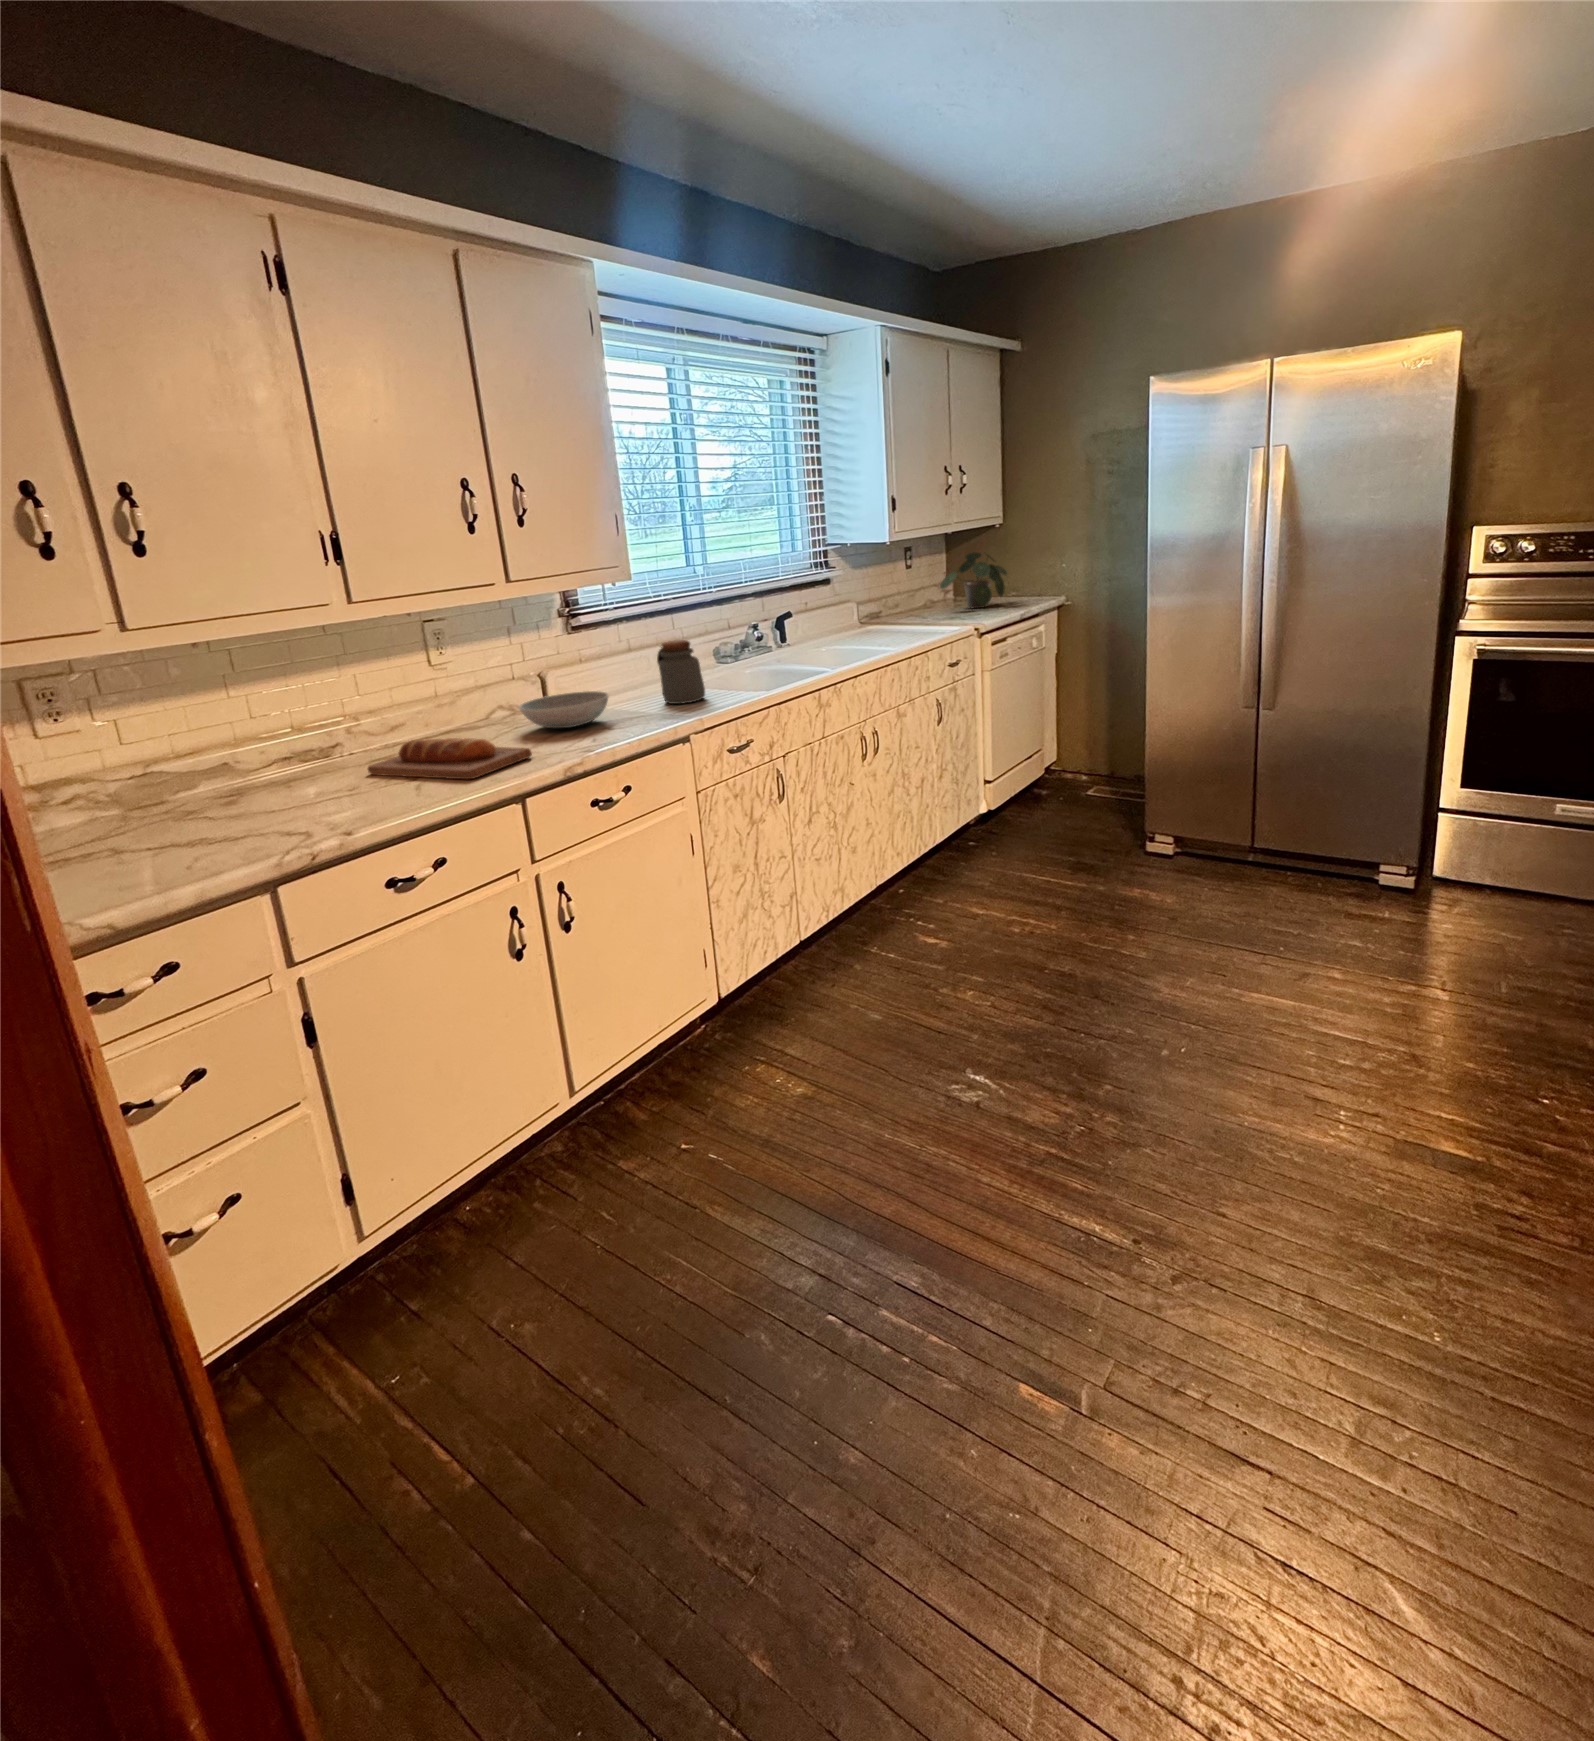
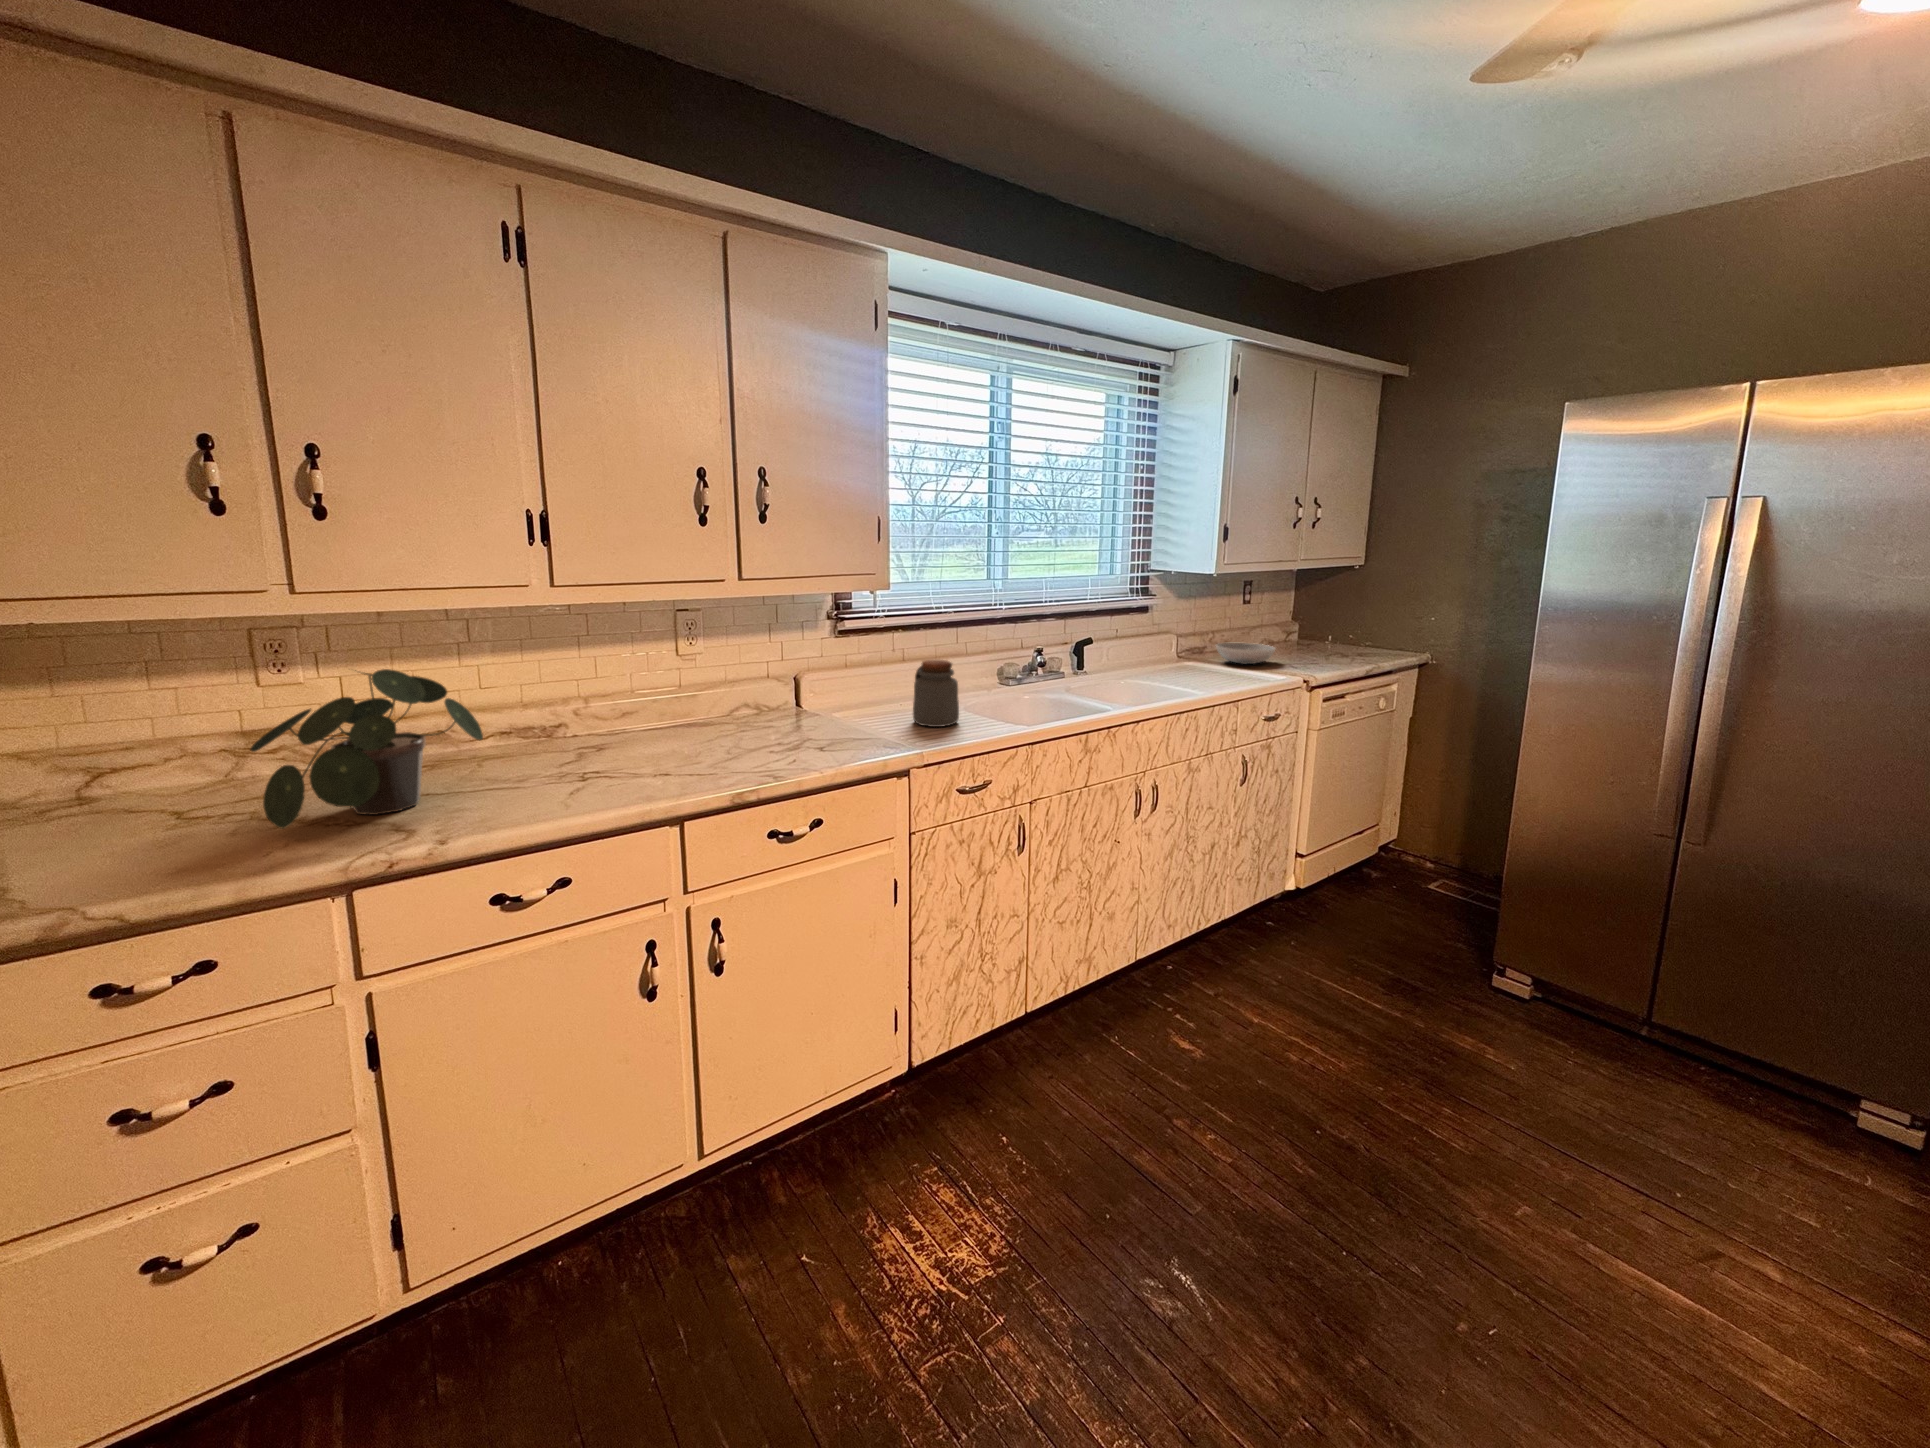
potted plant: present [940,552,1007,608] -> present [251,669,483,828]
dish: present [519,691,608,728] -> present [1216,643,1275,664]
bread loaf: present [368,738,532,779] -> none [566,733,725,793]

